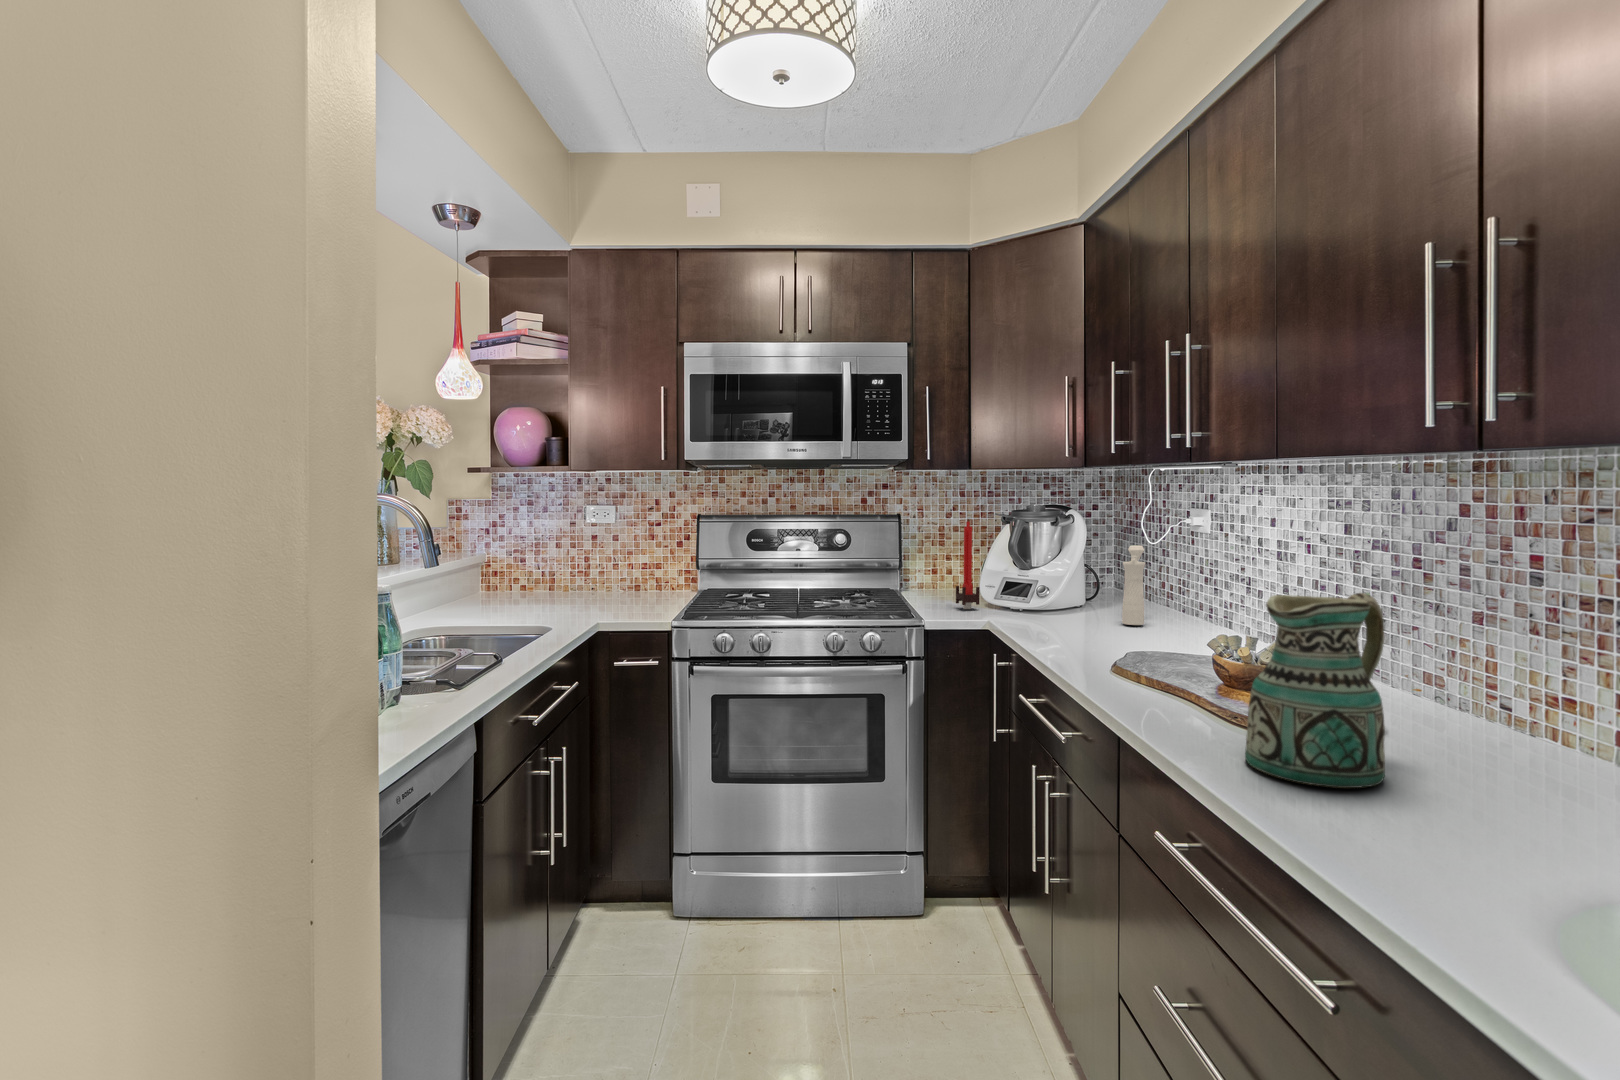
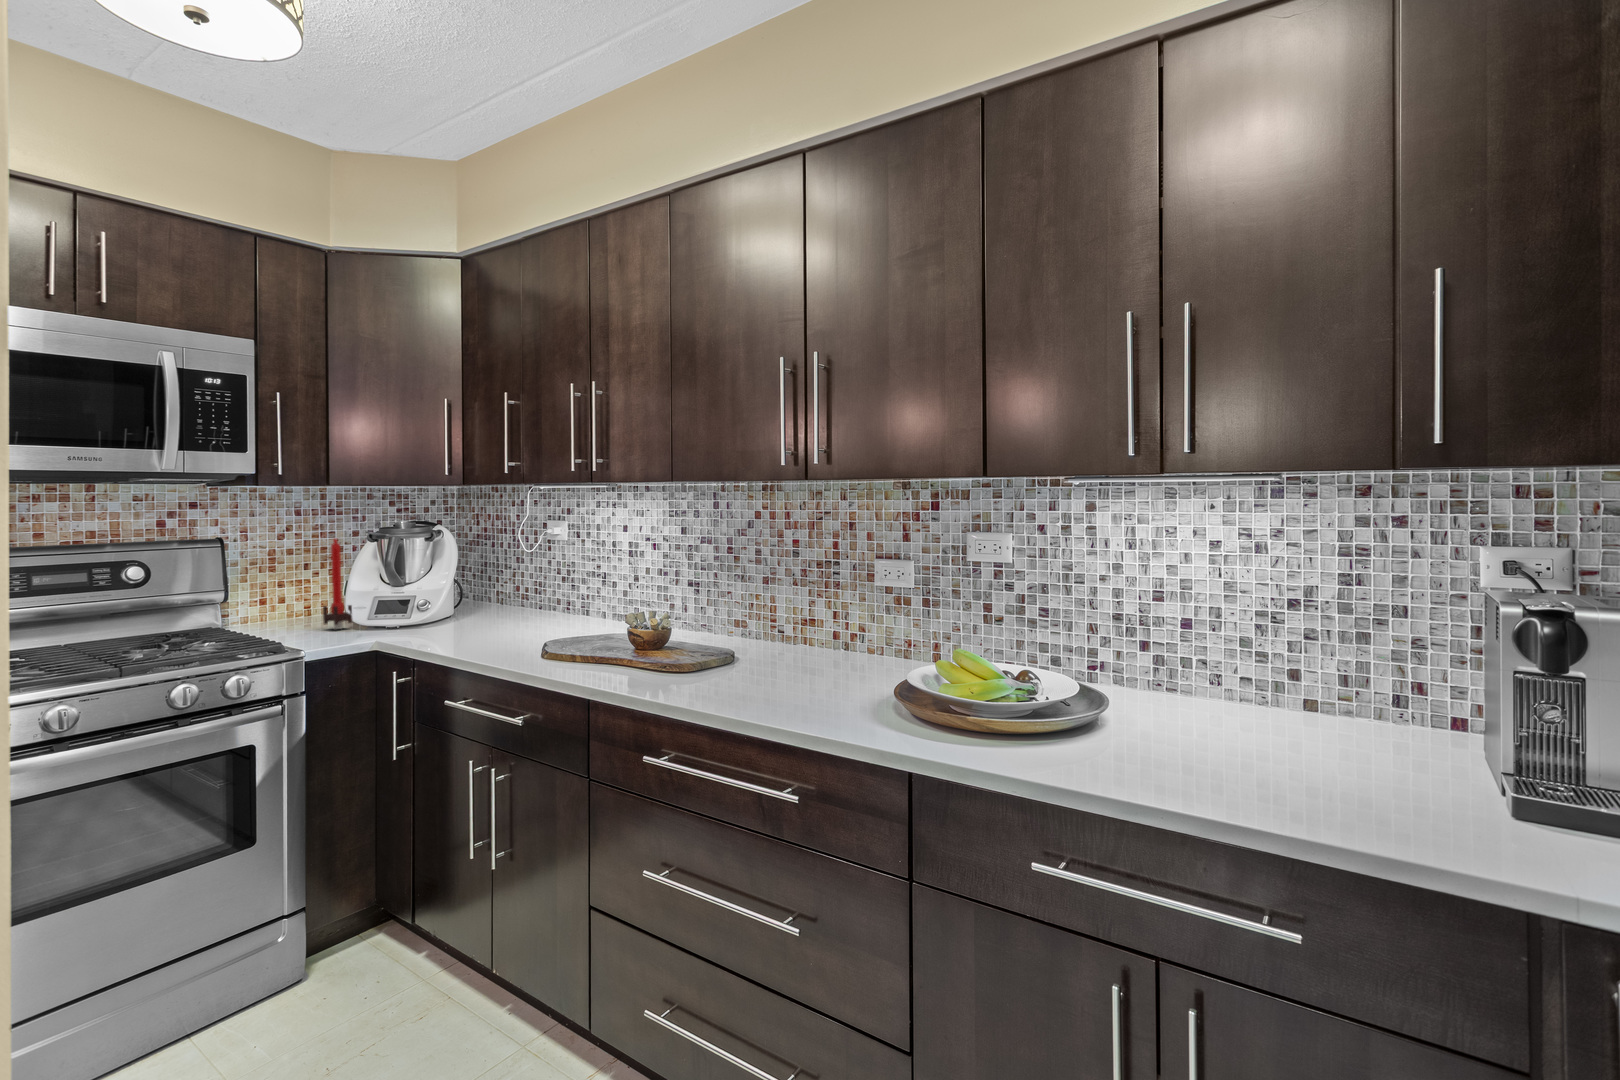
pepper mill: present [1122,545,1145,625] -> none [498,555,520,624]
ceramic pitcher: present [1245,593,1385,788] -> none [680,564,758,685]

